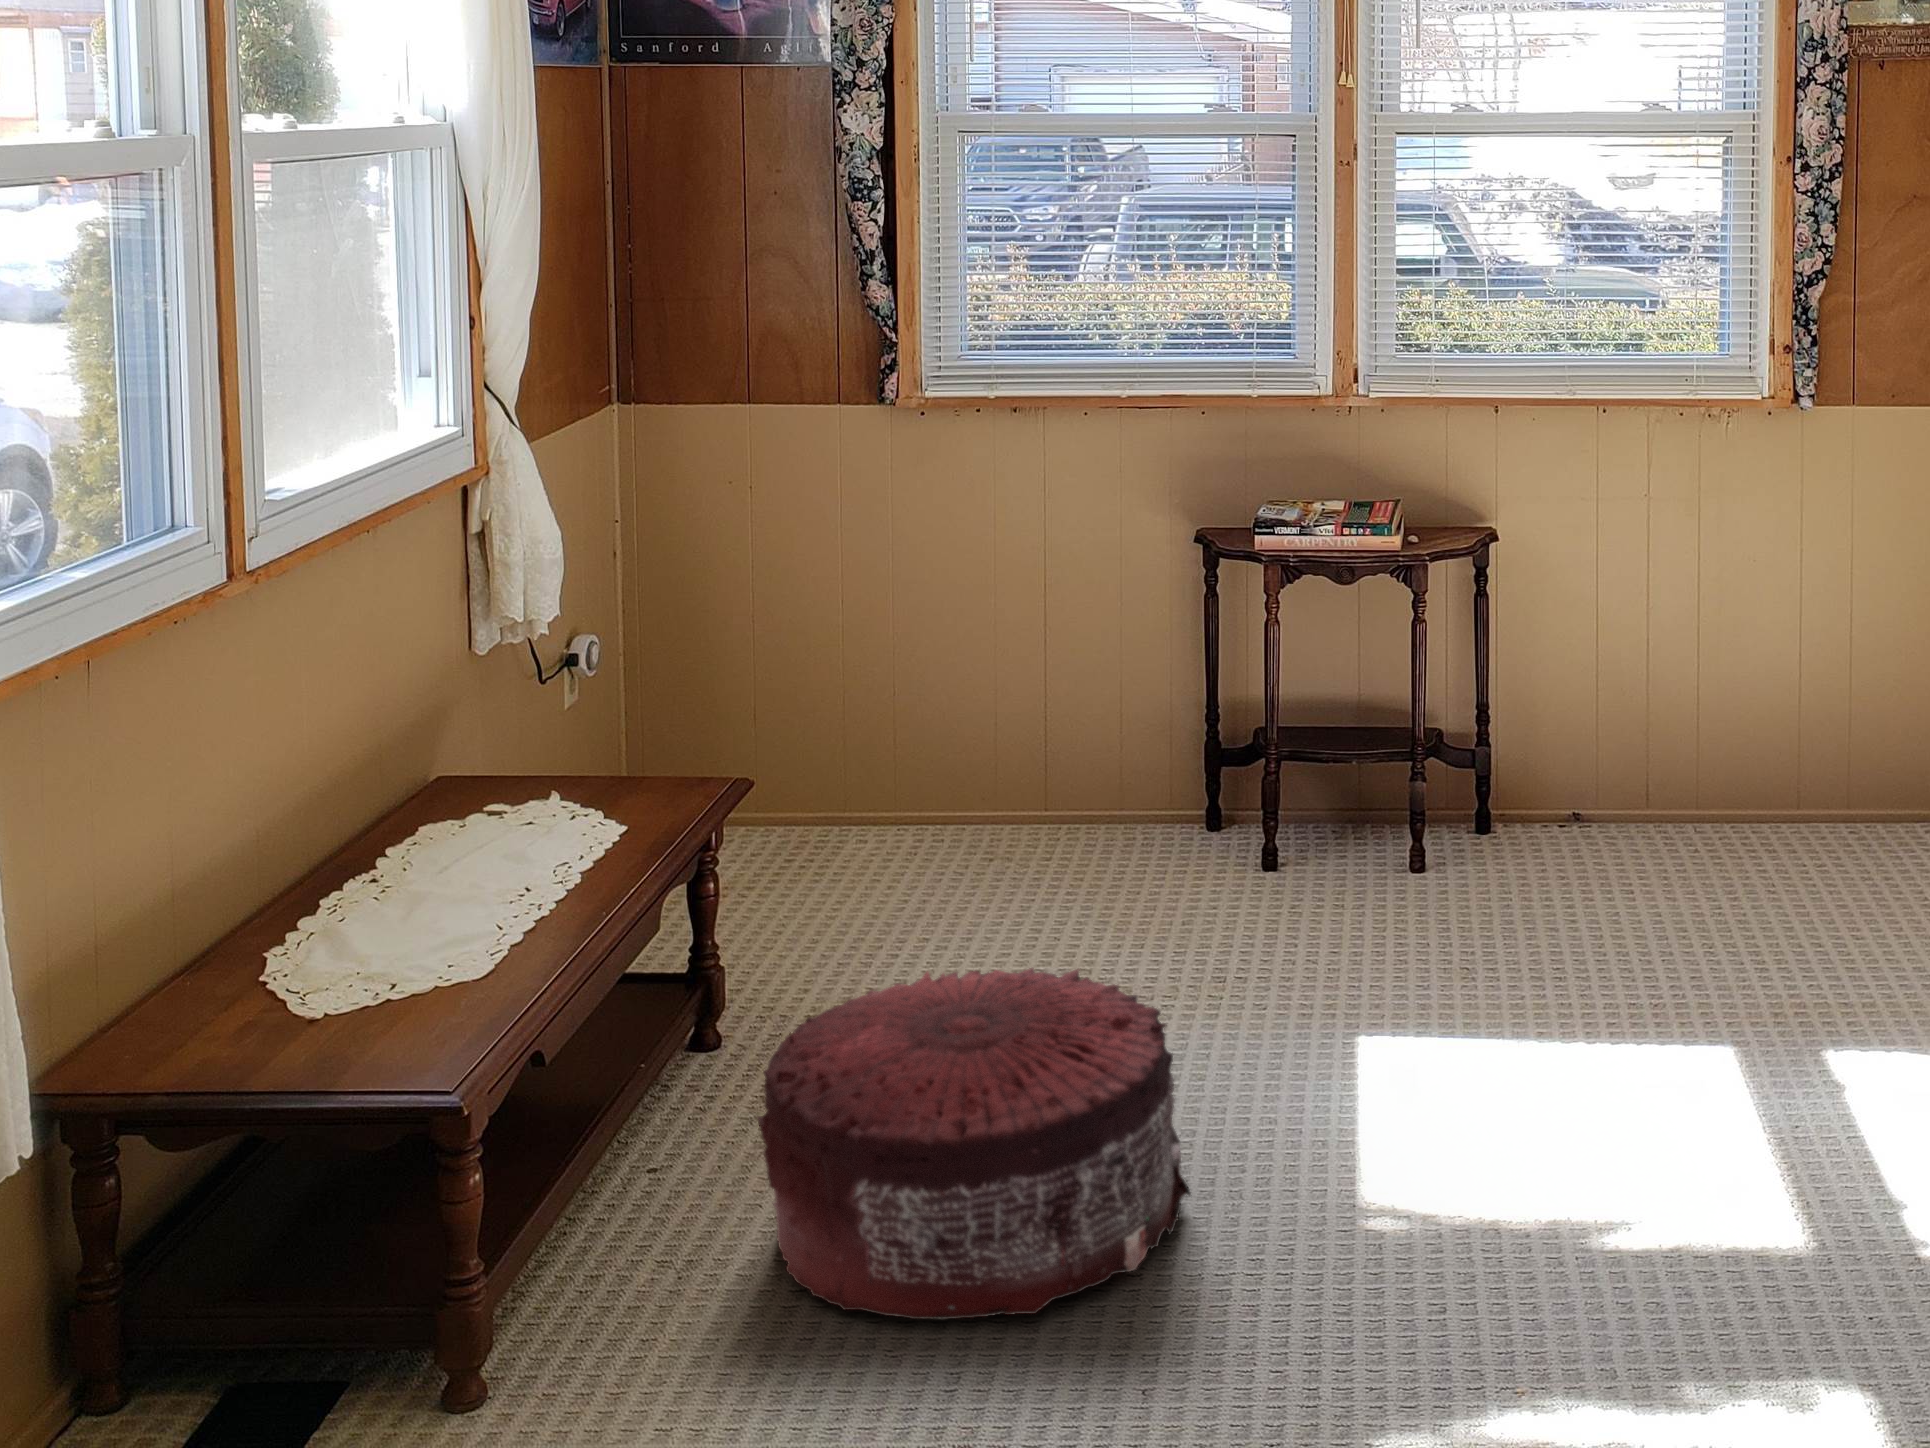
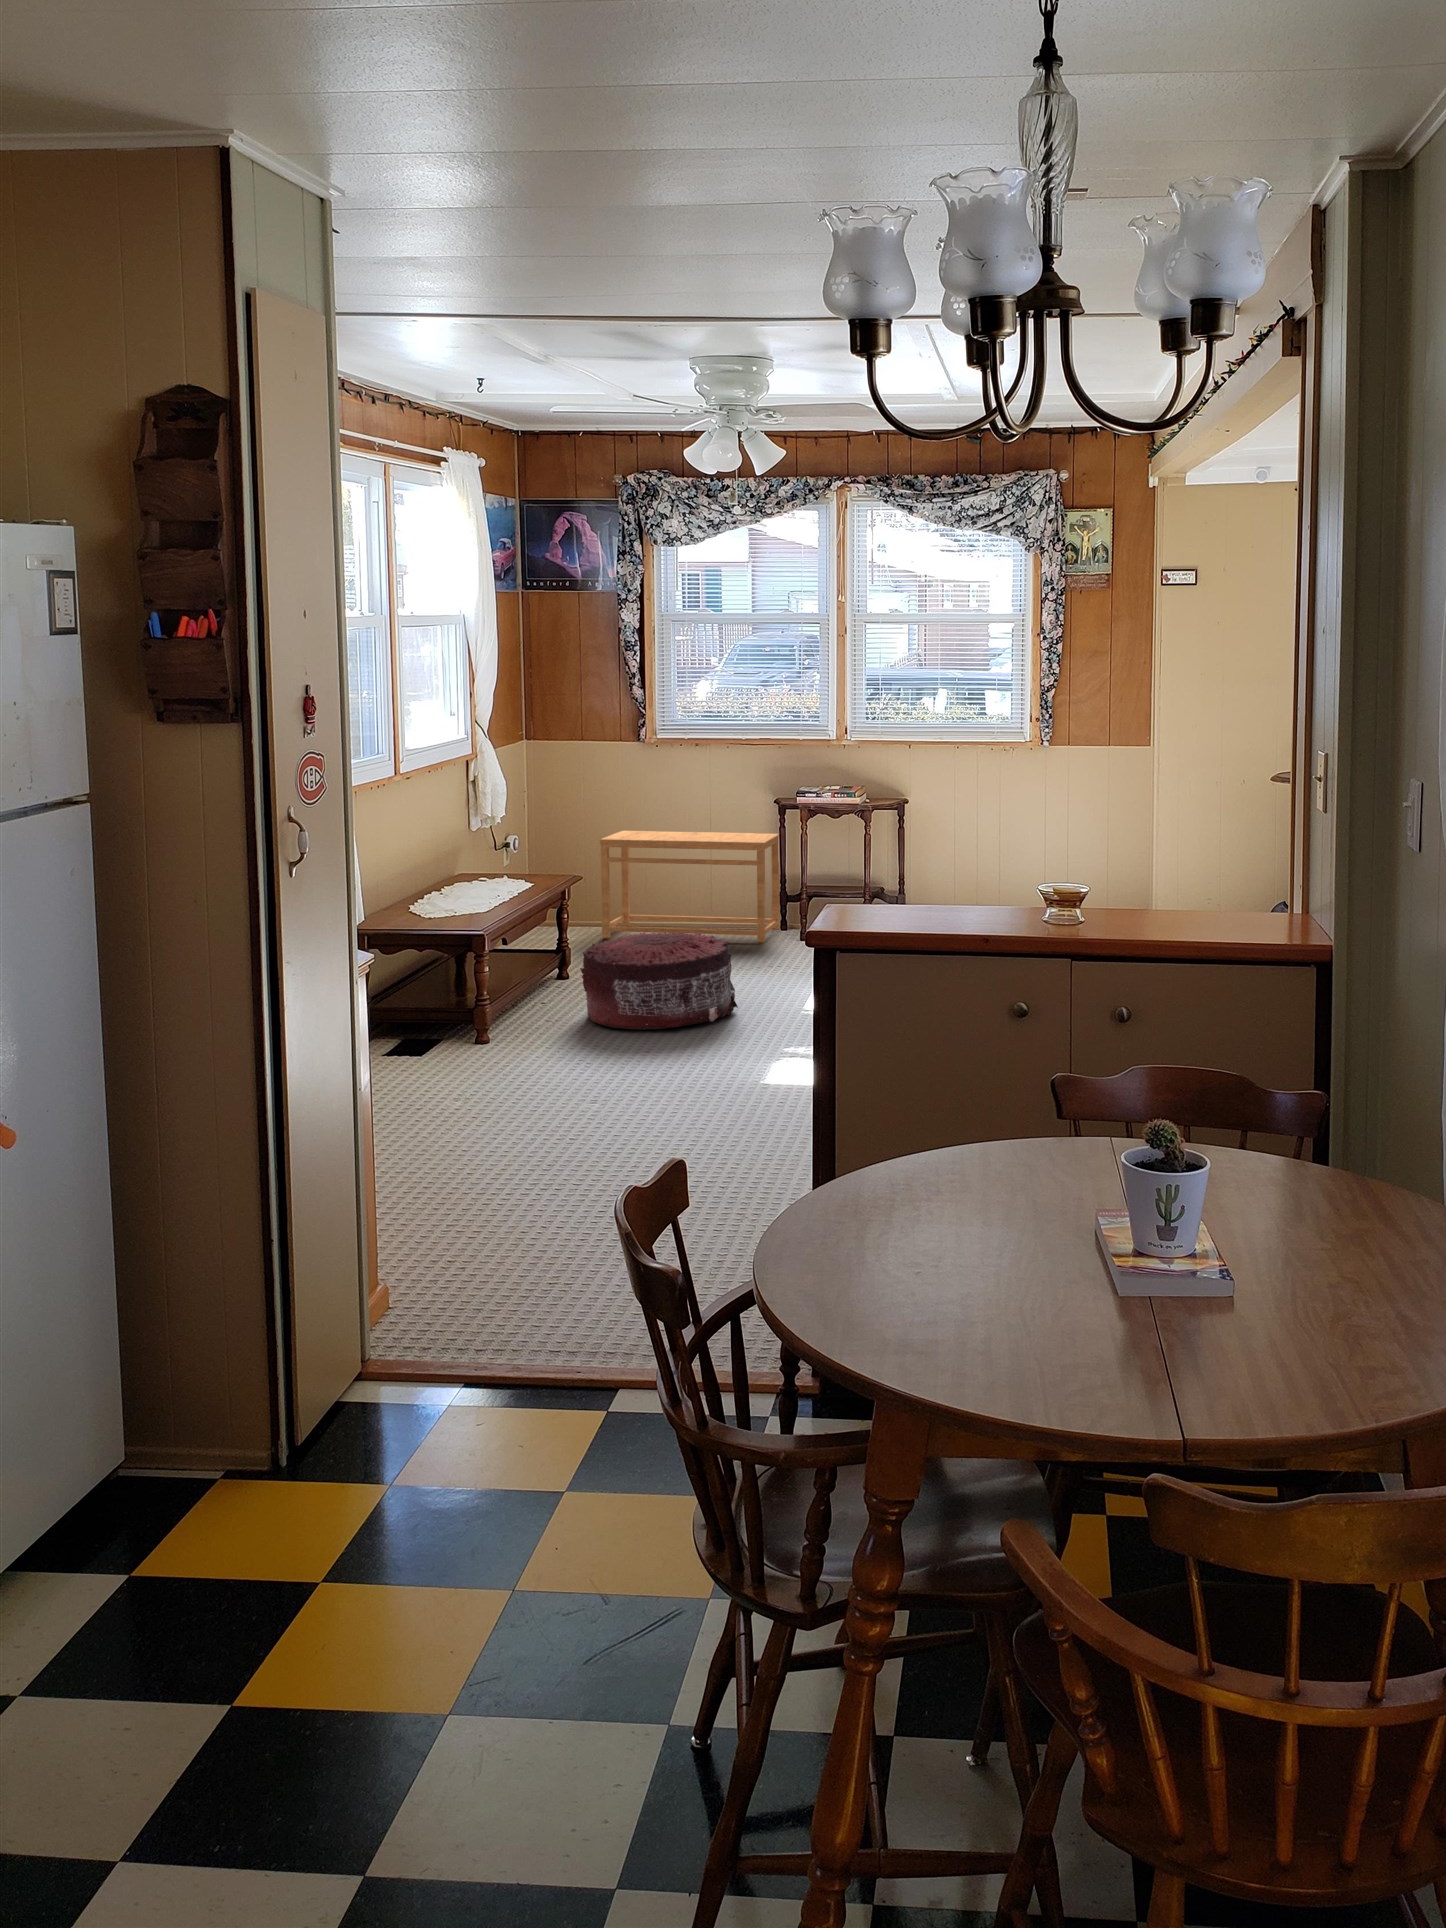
side table: none [798,608,1211,881] -> present [600,831,780,943]

